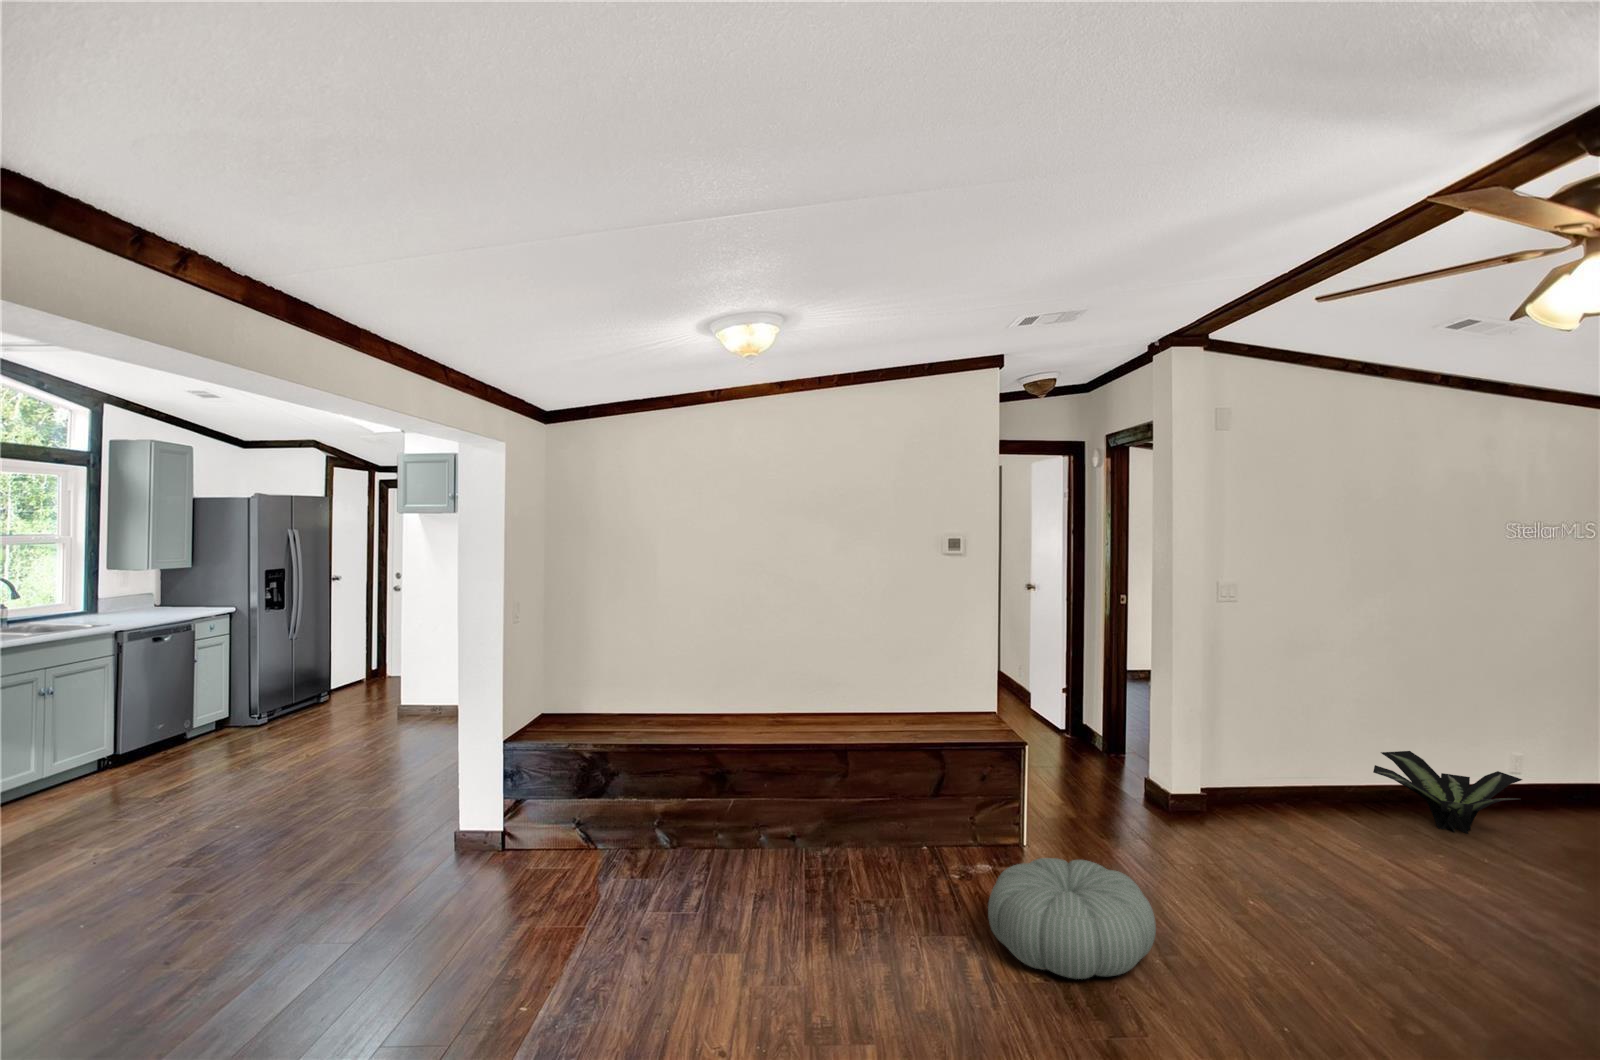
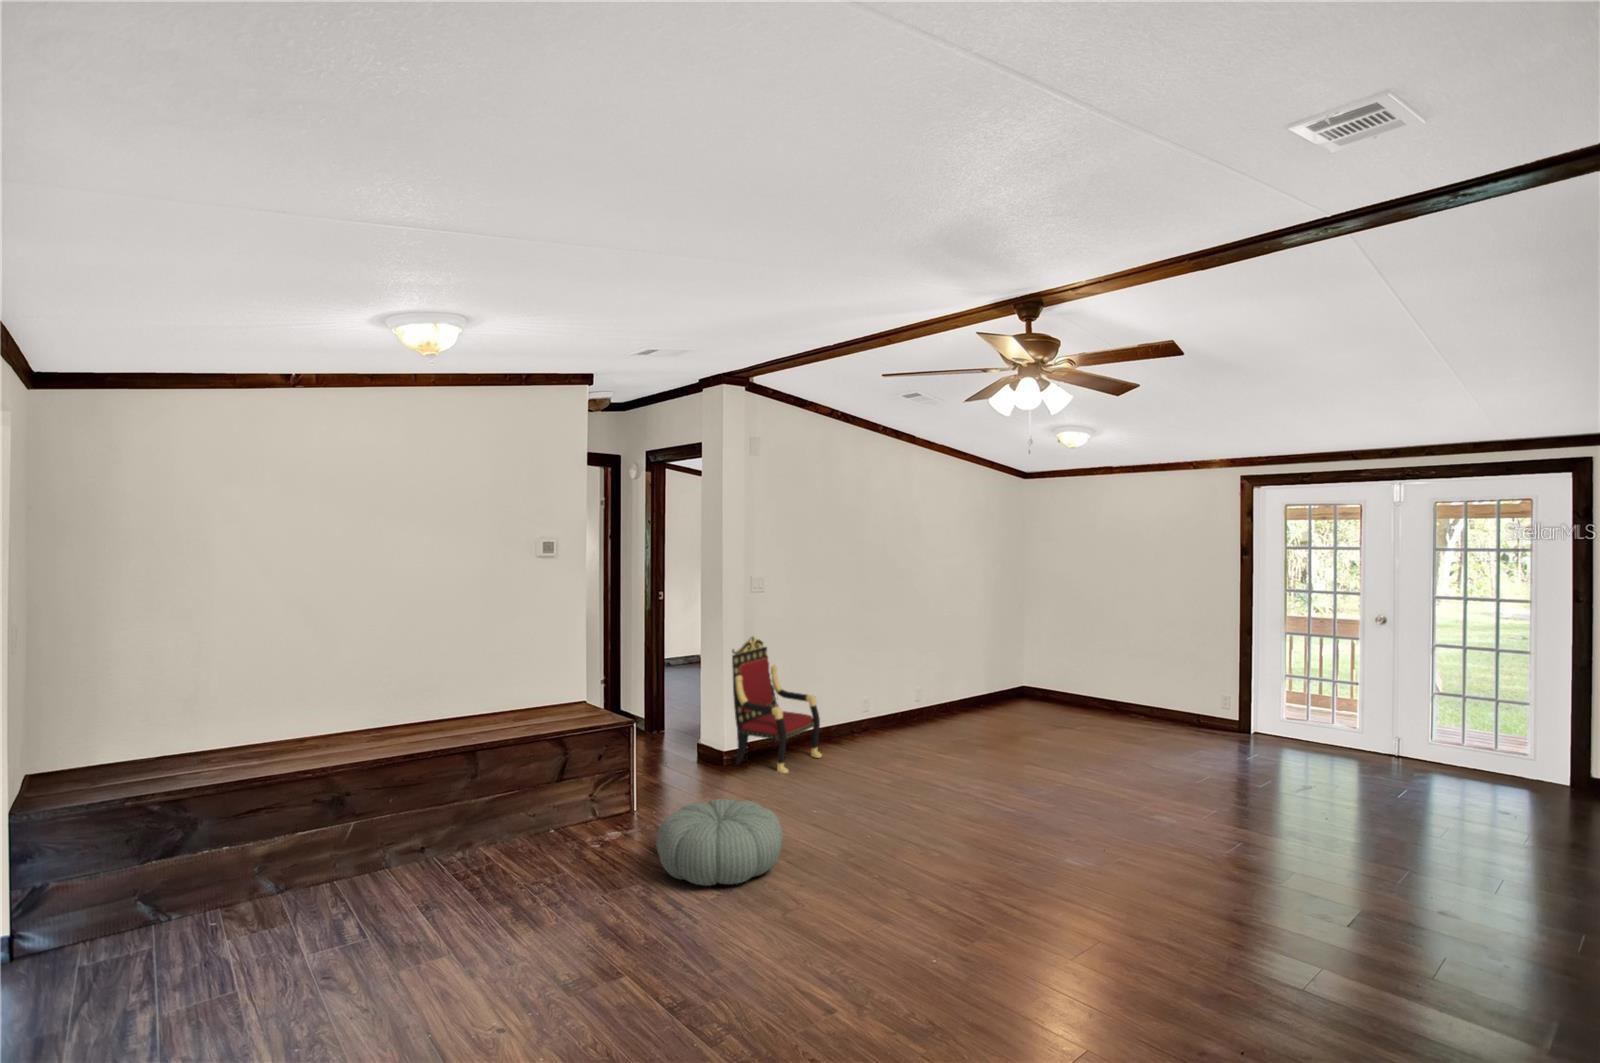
armchair: none [1180,658,1318,842] -> present [732,637,822,773]
potted plant: present [1373,751,1522,834] -> none [845,693,931,744]

